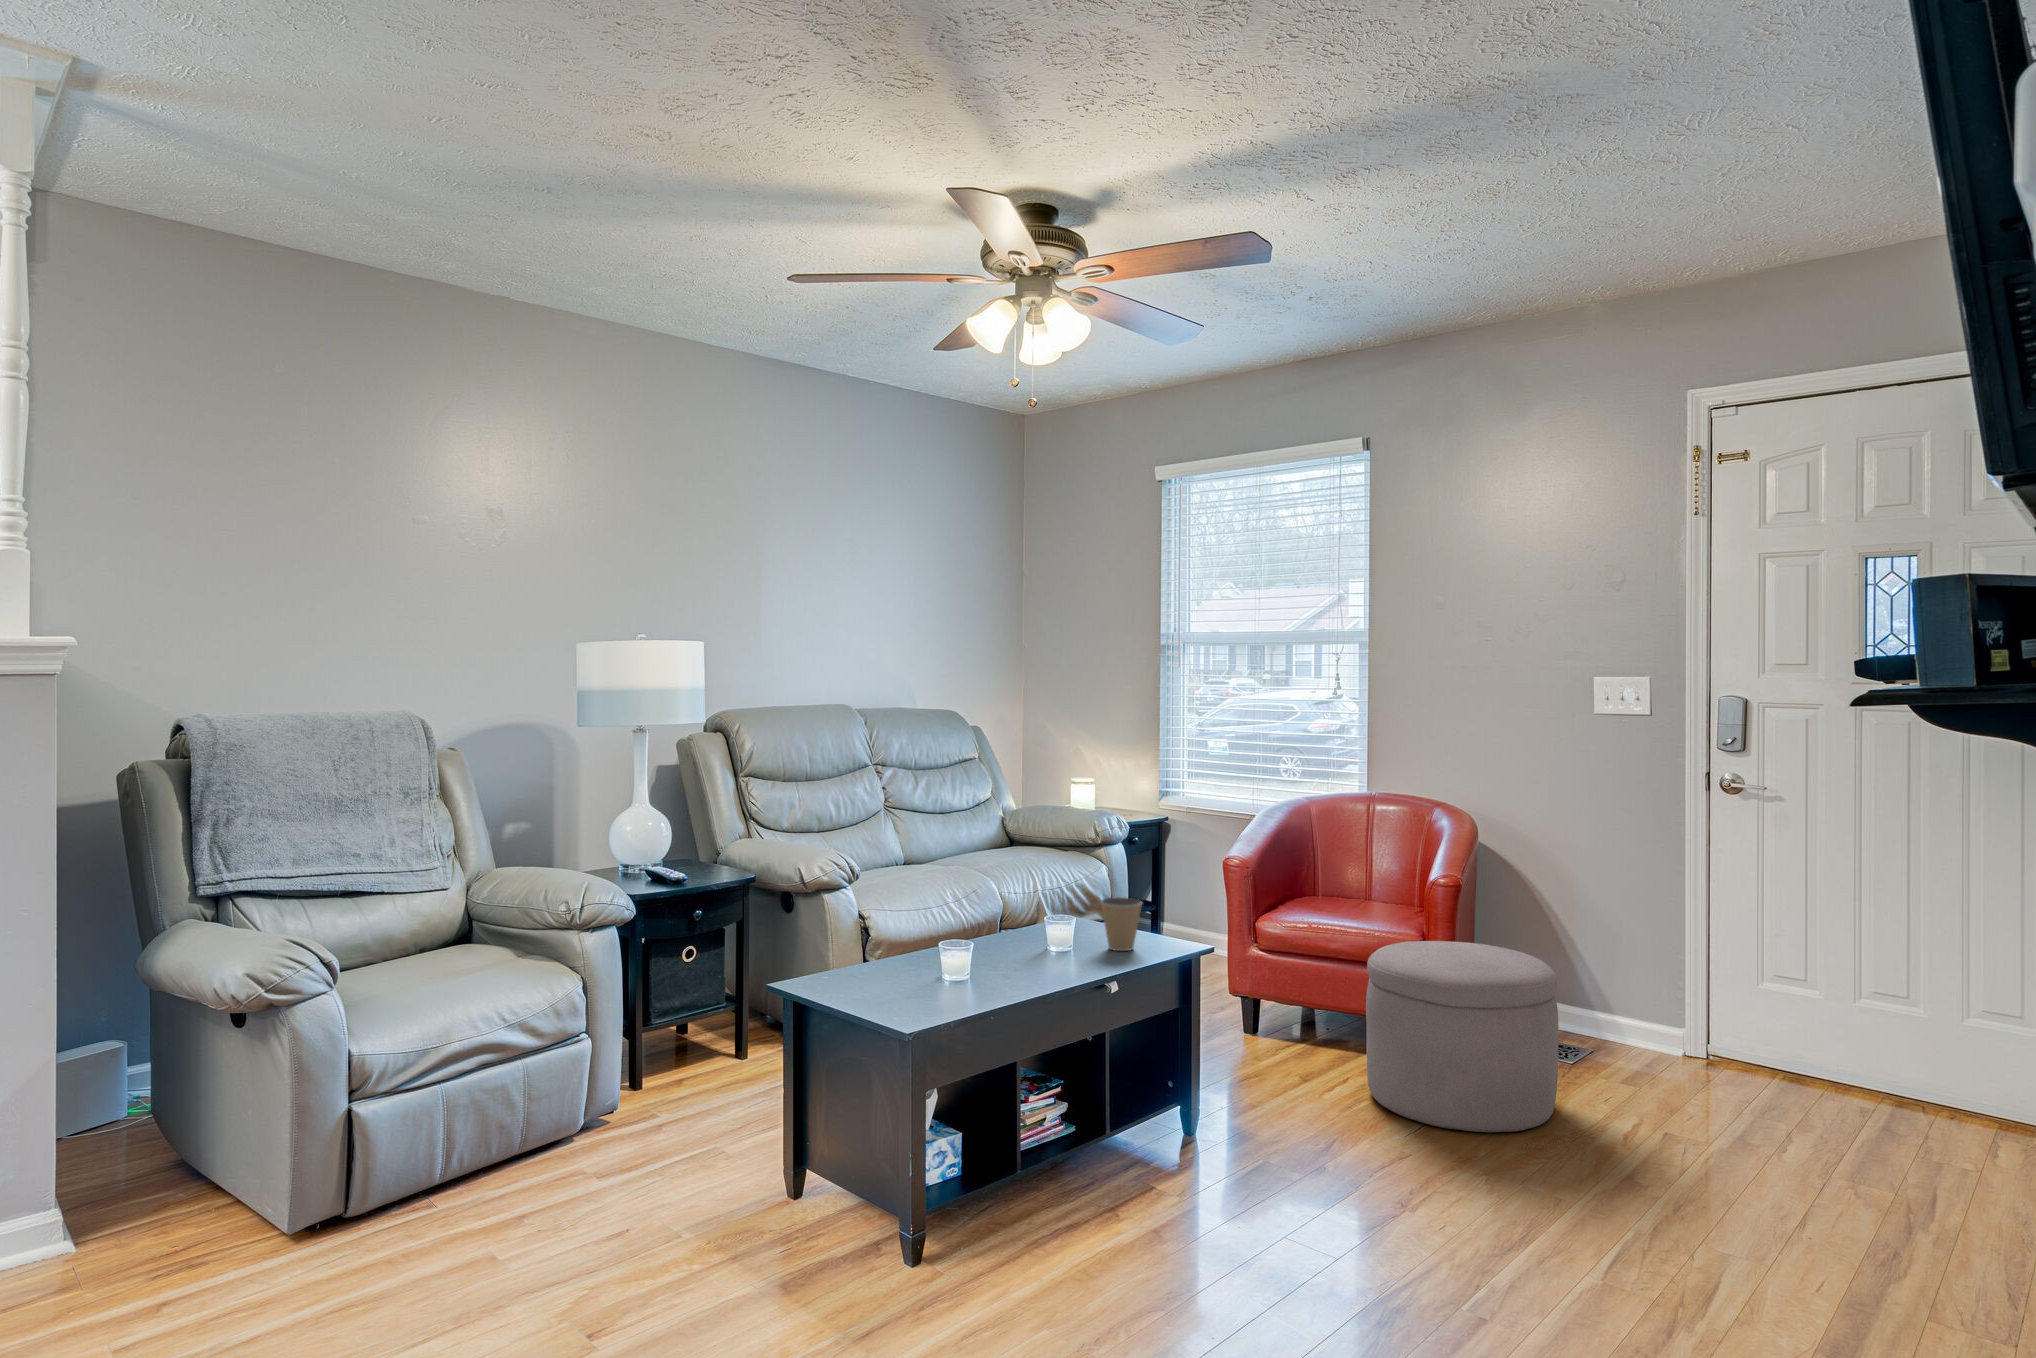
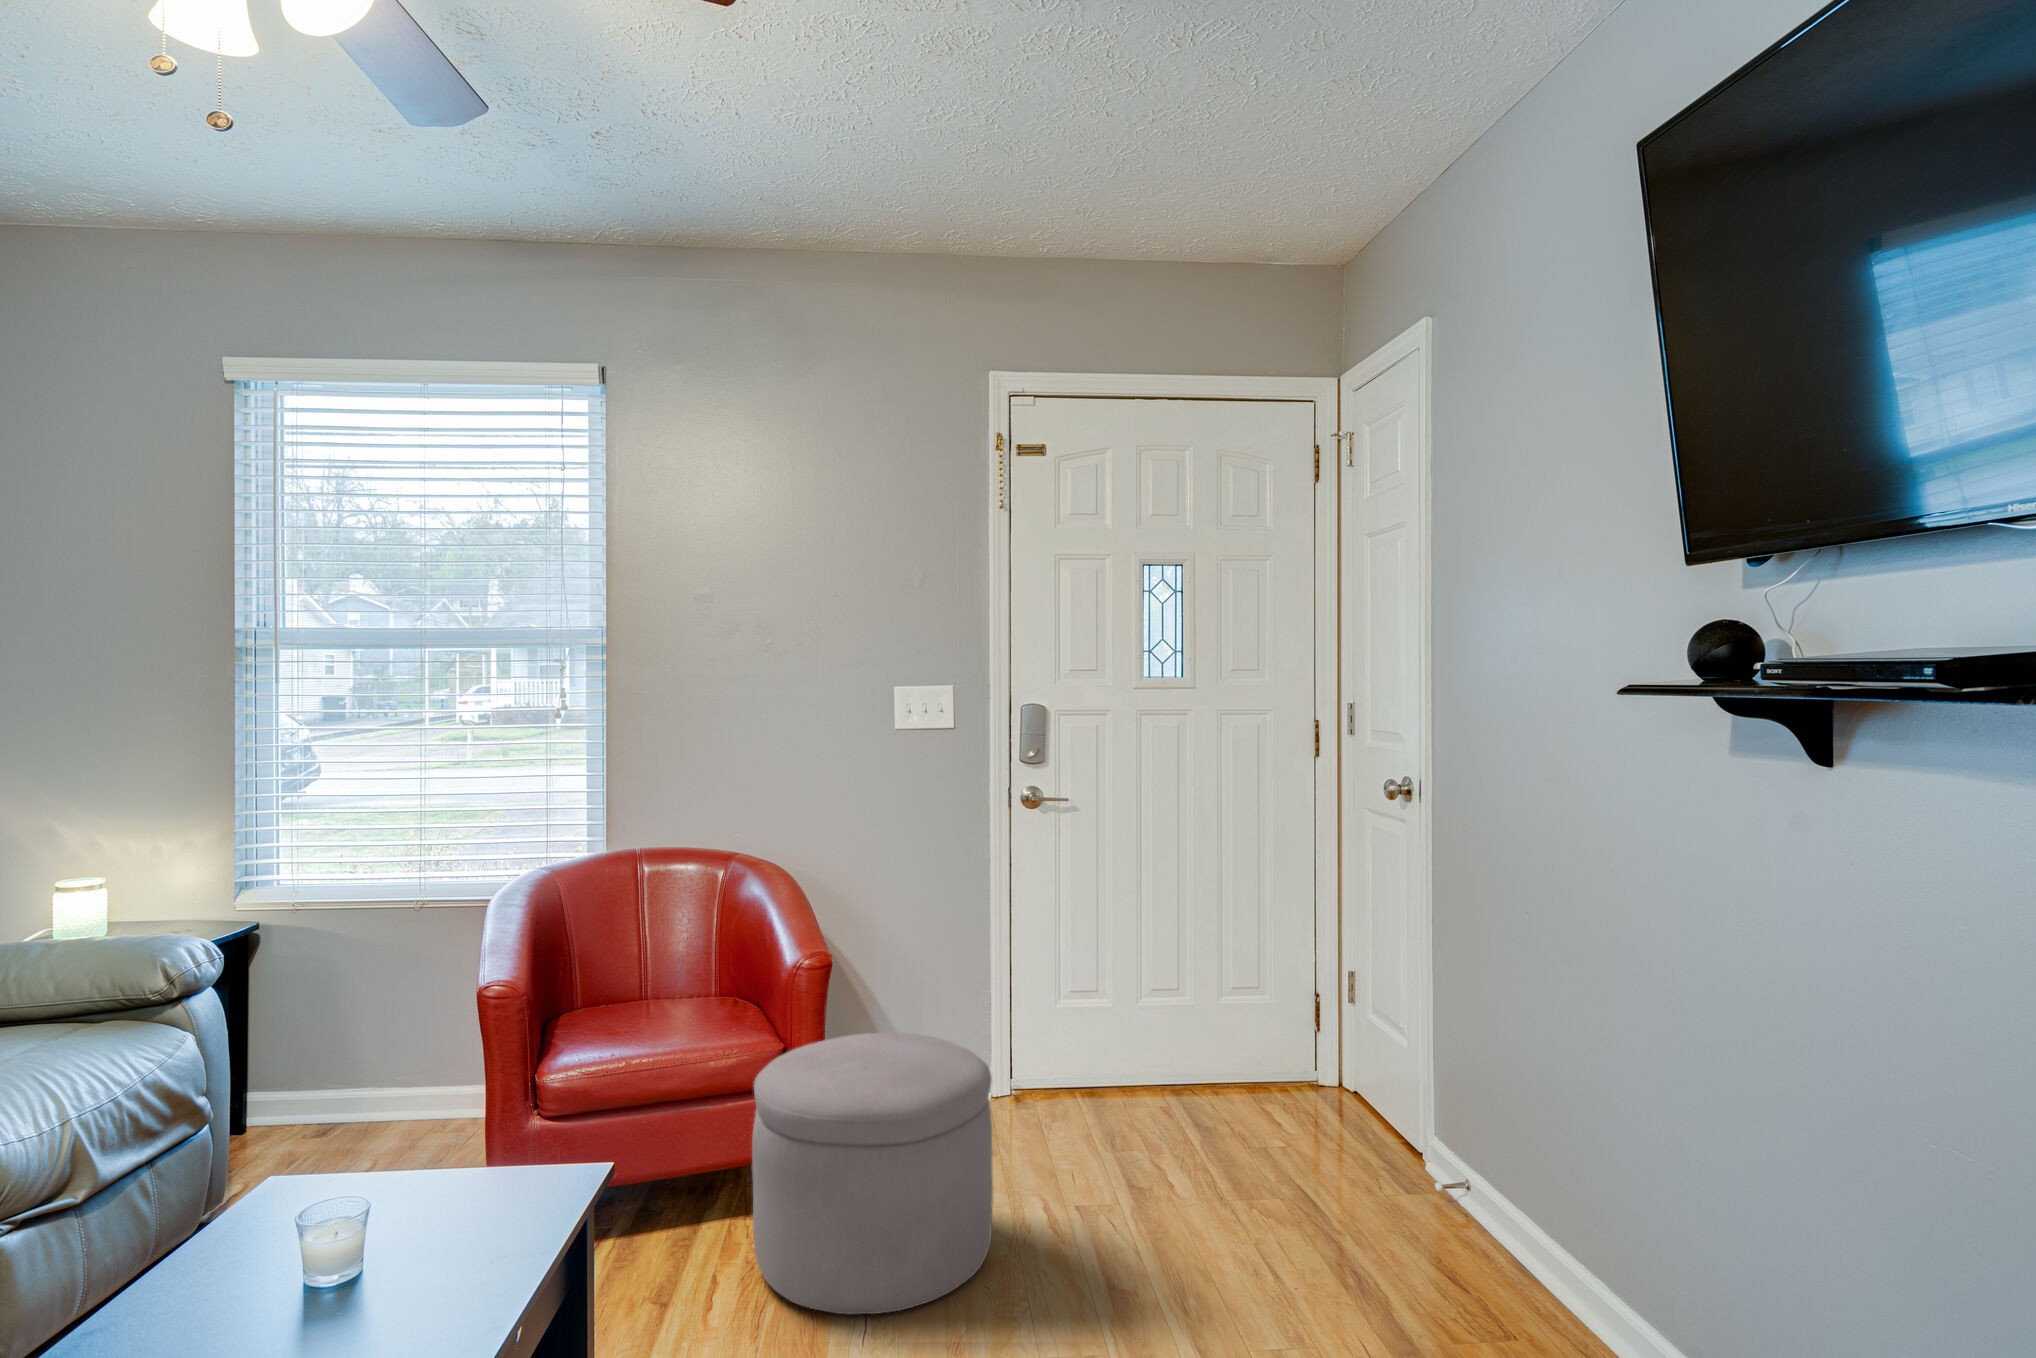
coffee cup: present [1101,897,1142,951] -> none [416,1136,509,1256]

